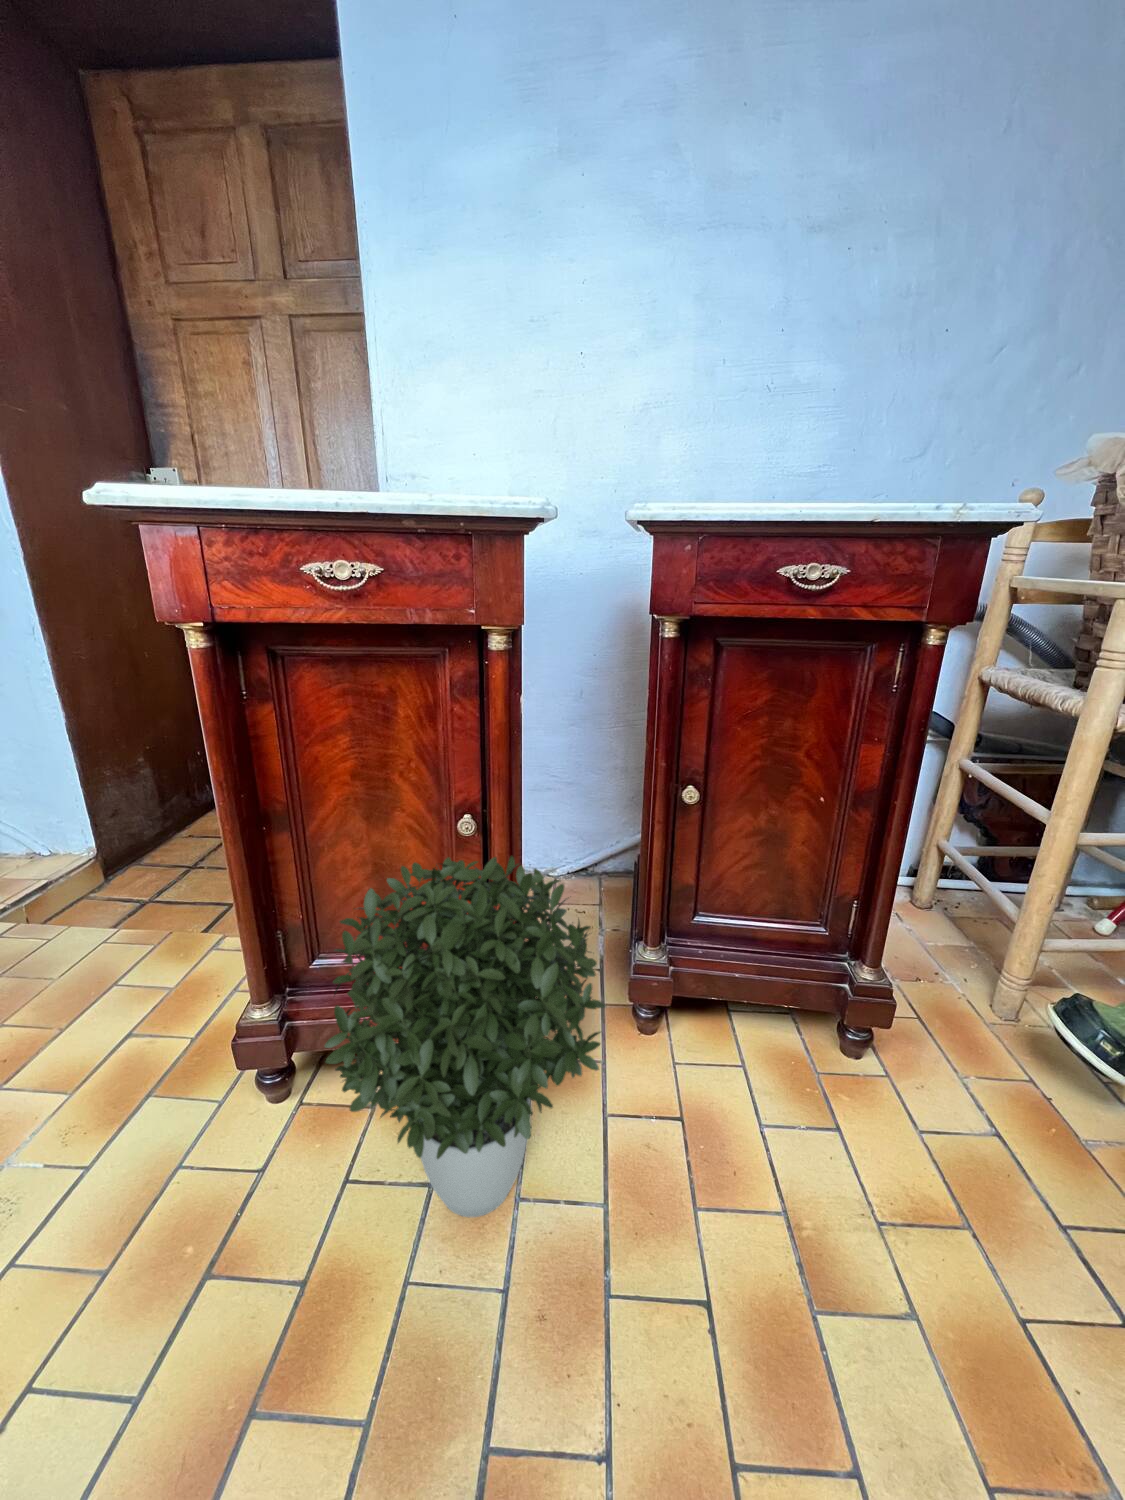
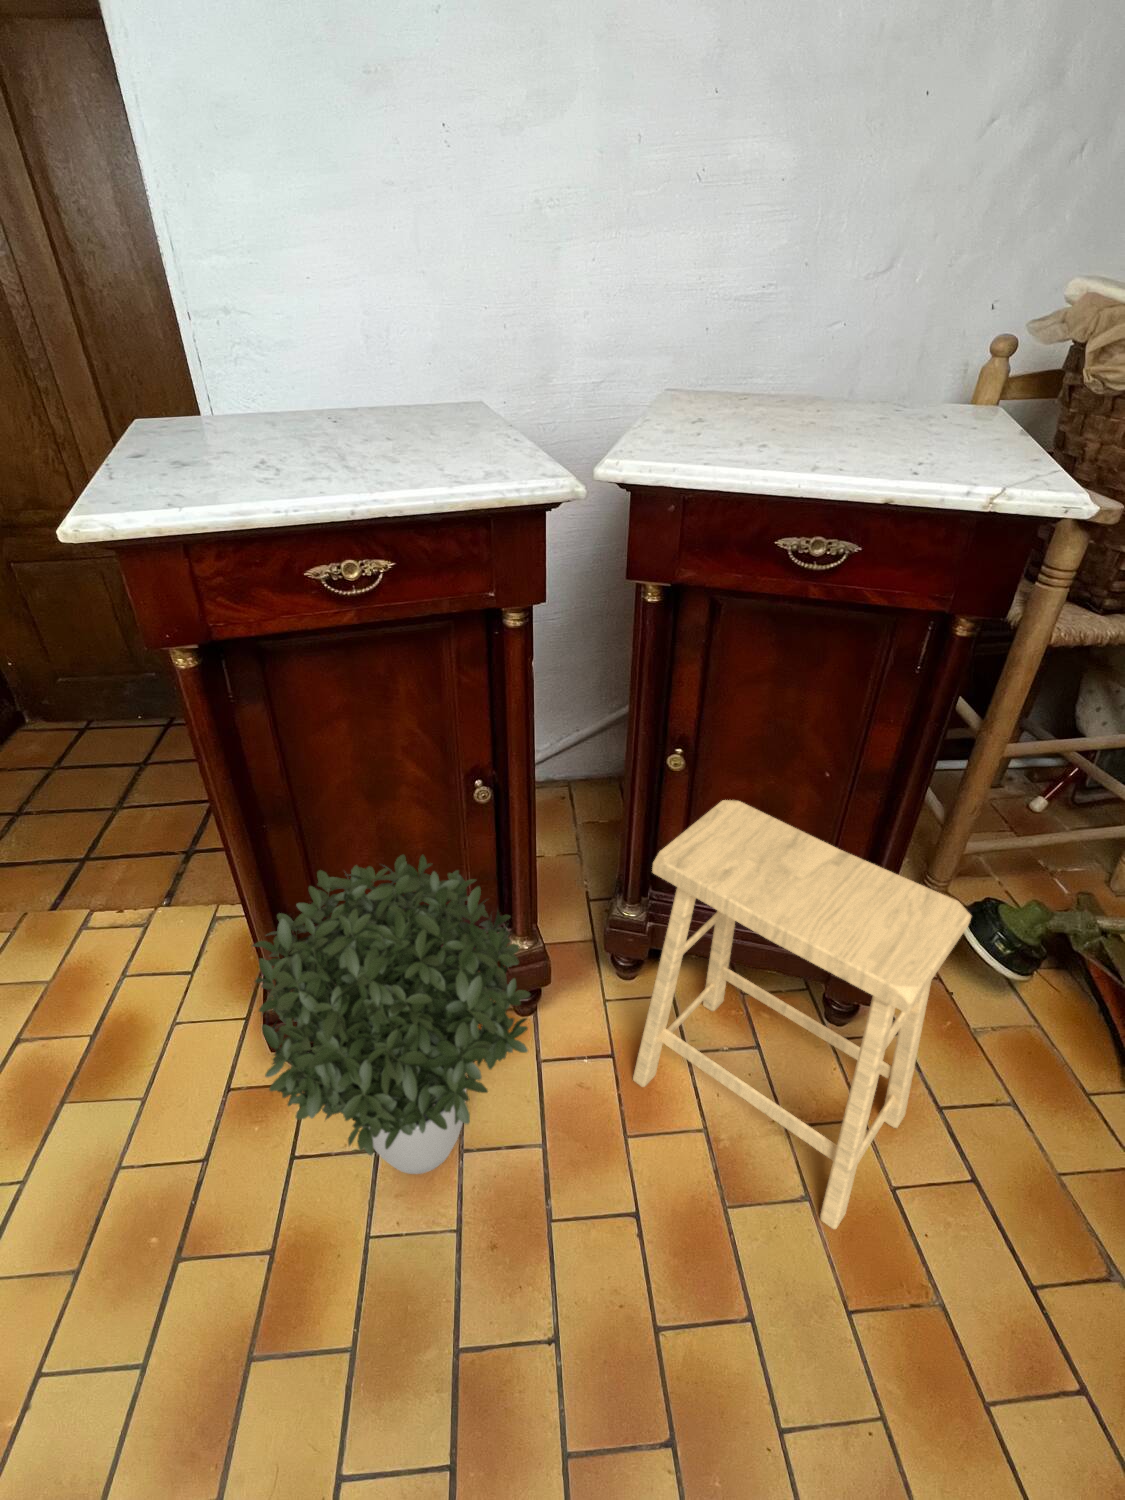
footstool: none [703,841,1104,1364] -> present [633,800,971,1229]

